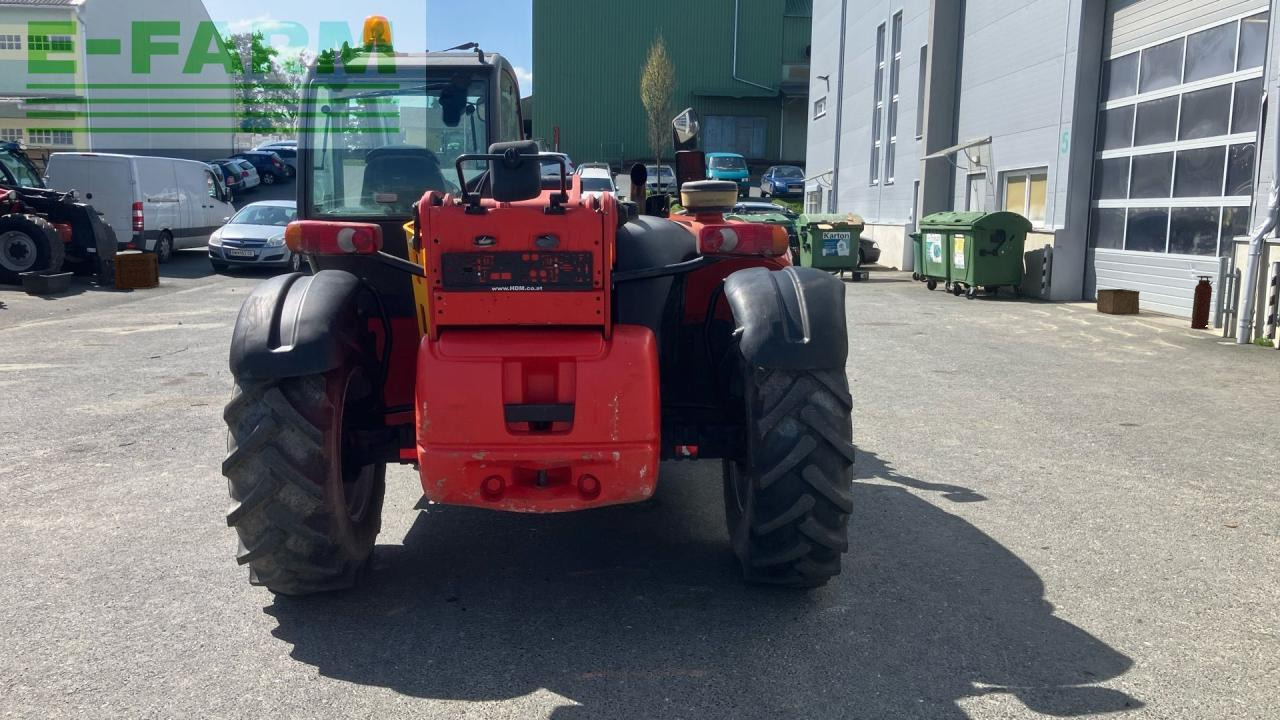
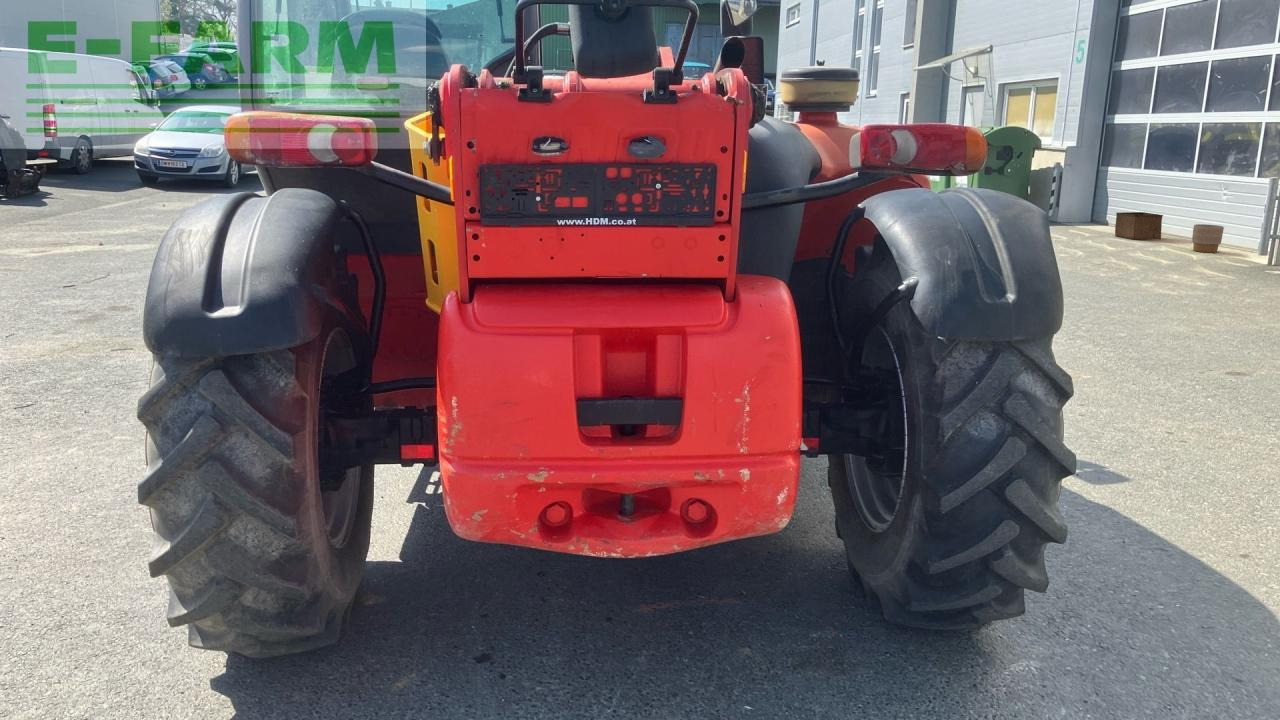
wooden crate: present [113,253,160,289] -> none [23,162,78,203]
fire extinguisher: present [1191,276,1213,329] -> none [1225,199,1253,257]
planter: none [1162,299,1190,325] -> present [1192,224,1224,253]

